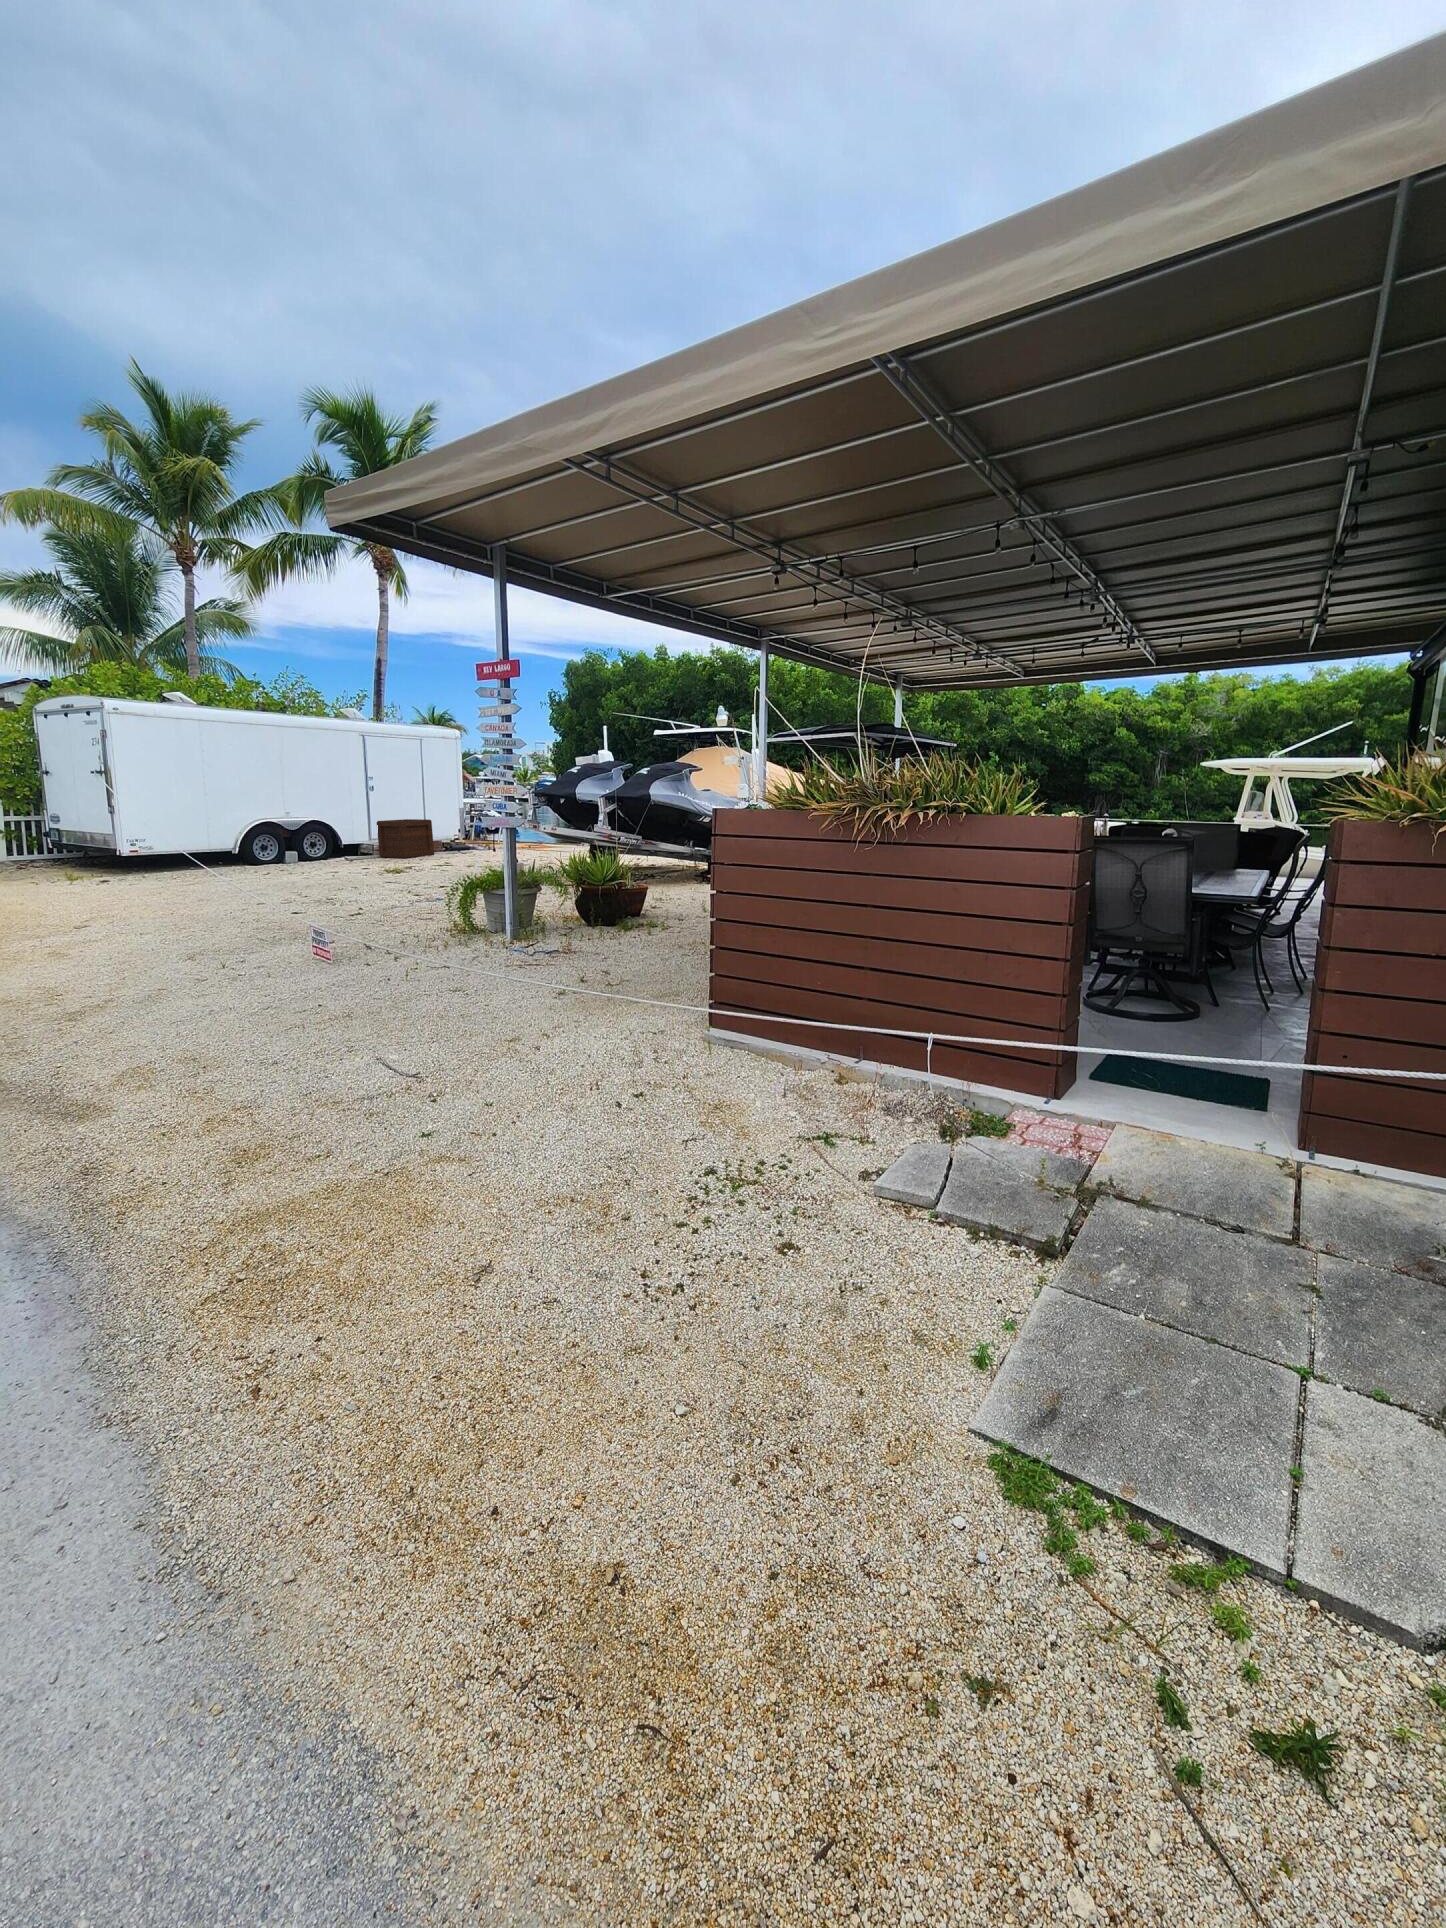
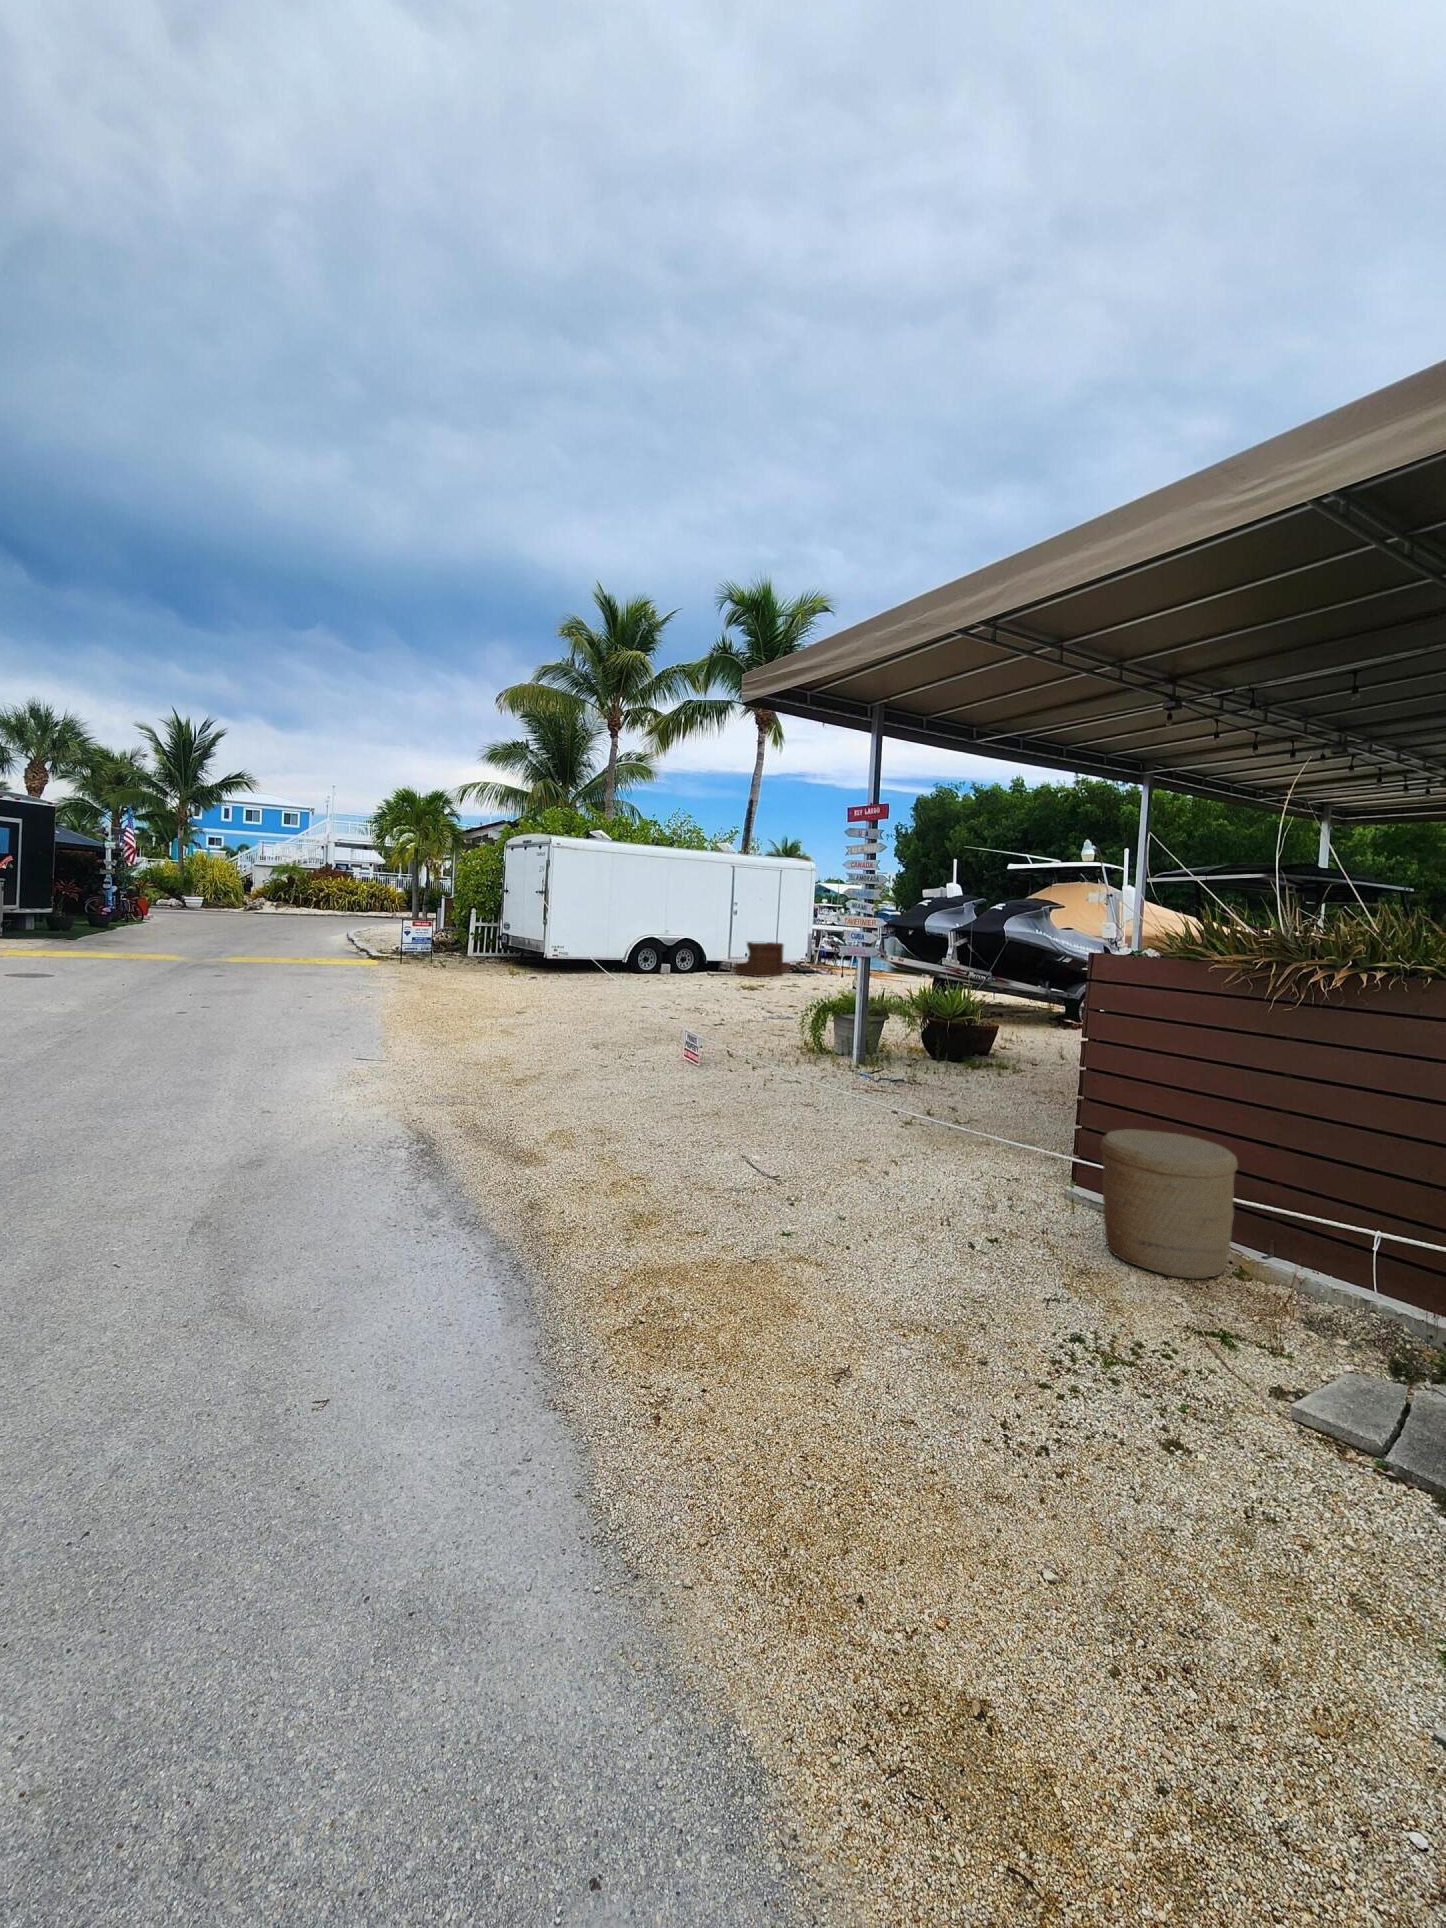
woven basket: none [730,969,838,1095] -> present [1100,1129,1238,1279]

